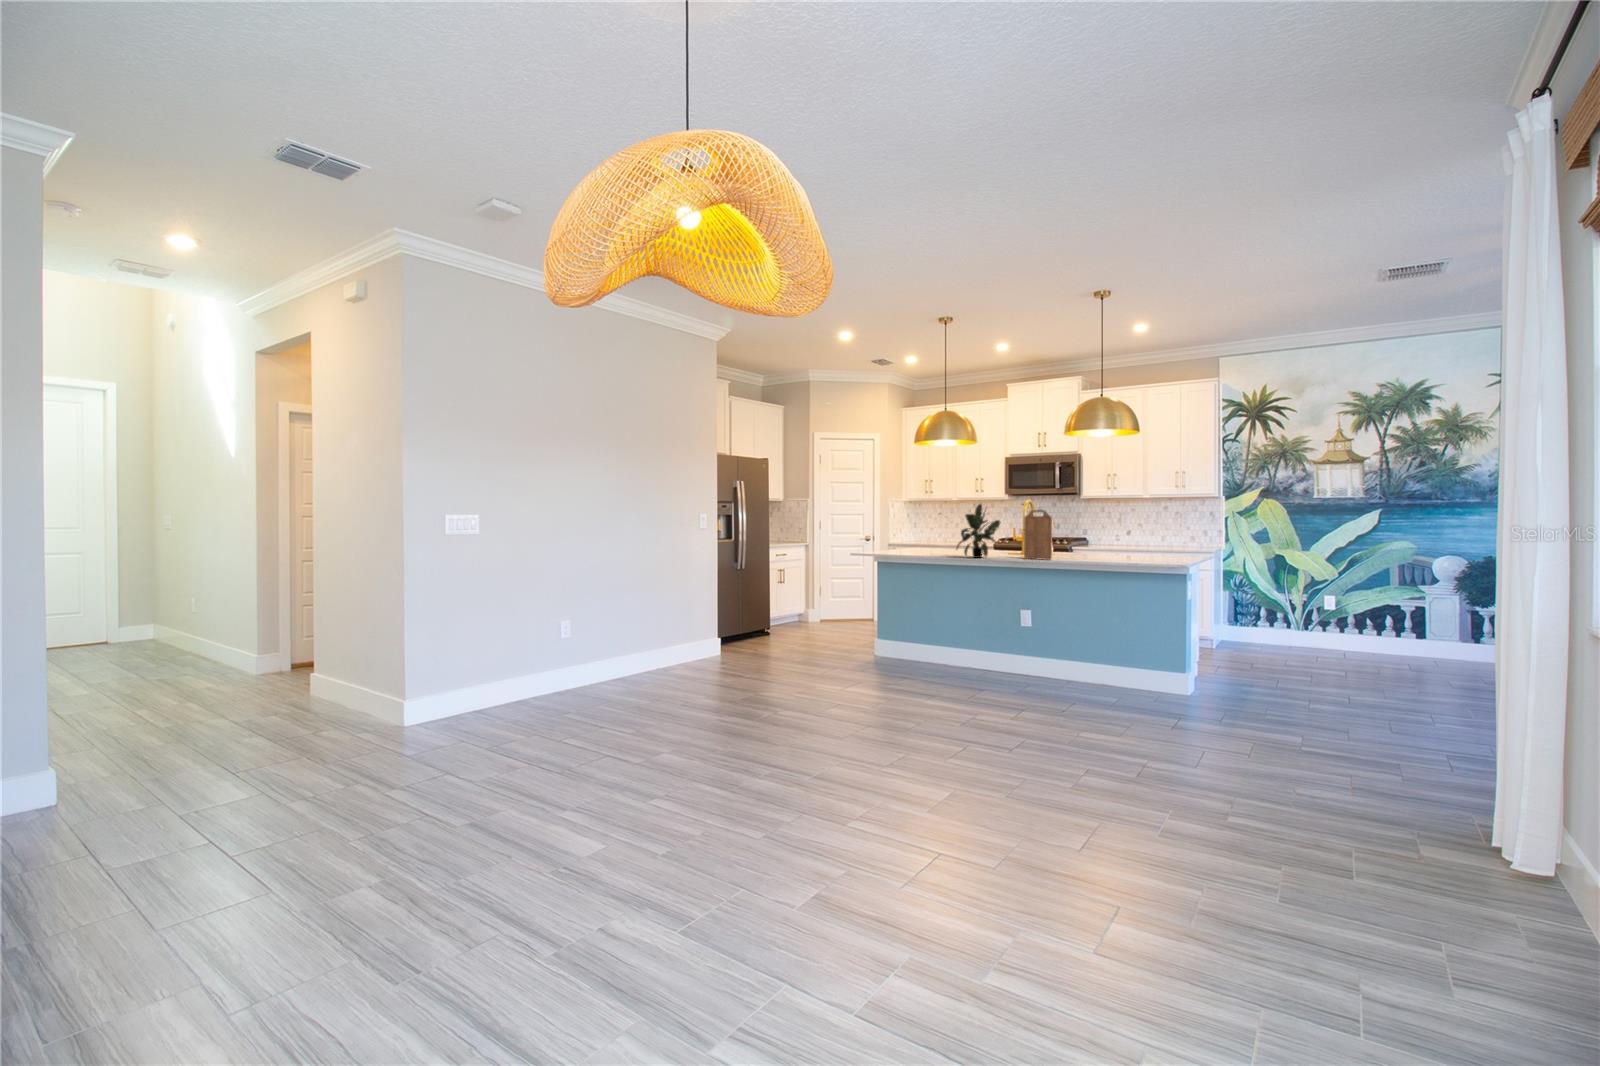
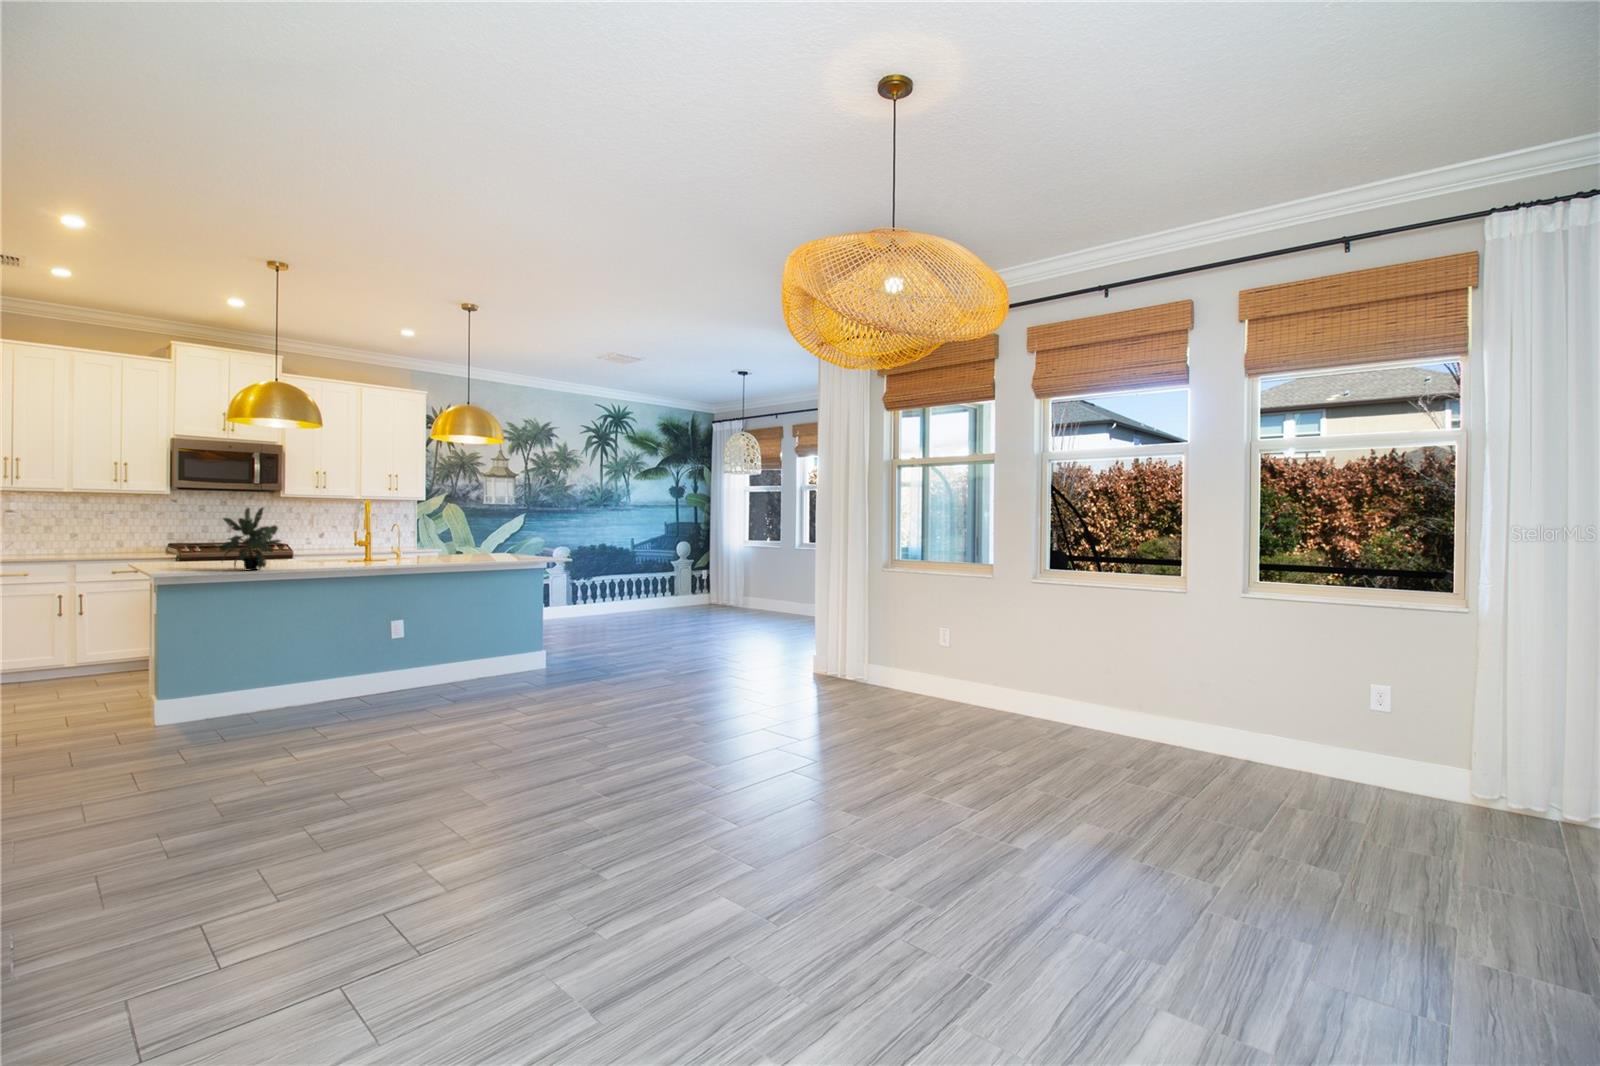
cutting board: present [1024,510,1052,560] -> none [315,516,352,568]

